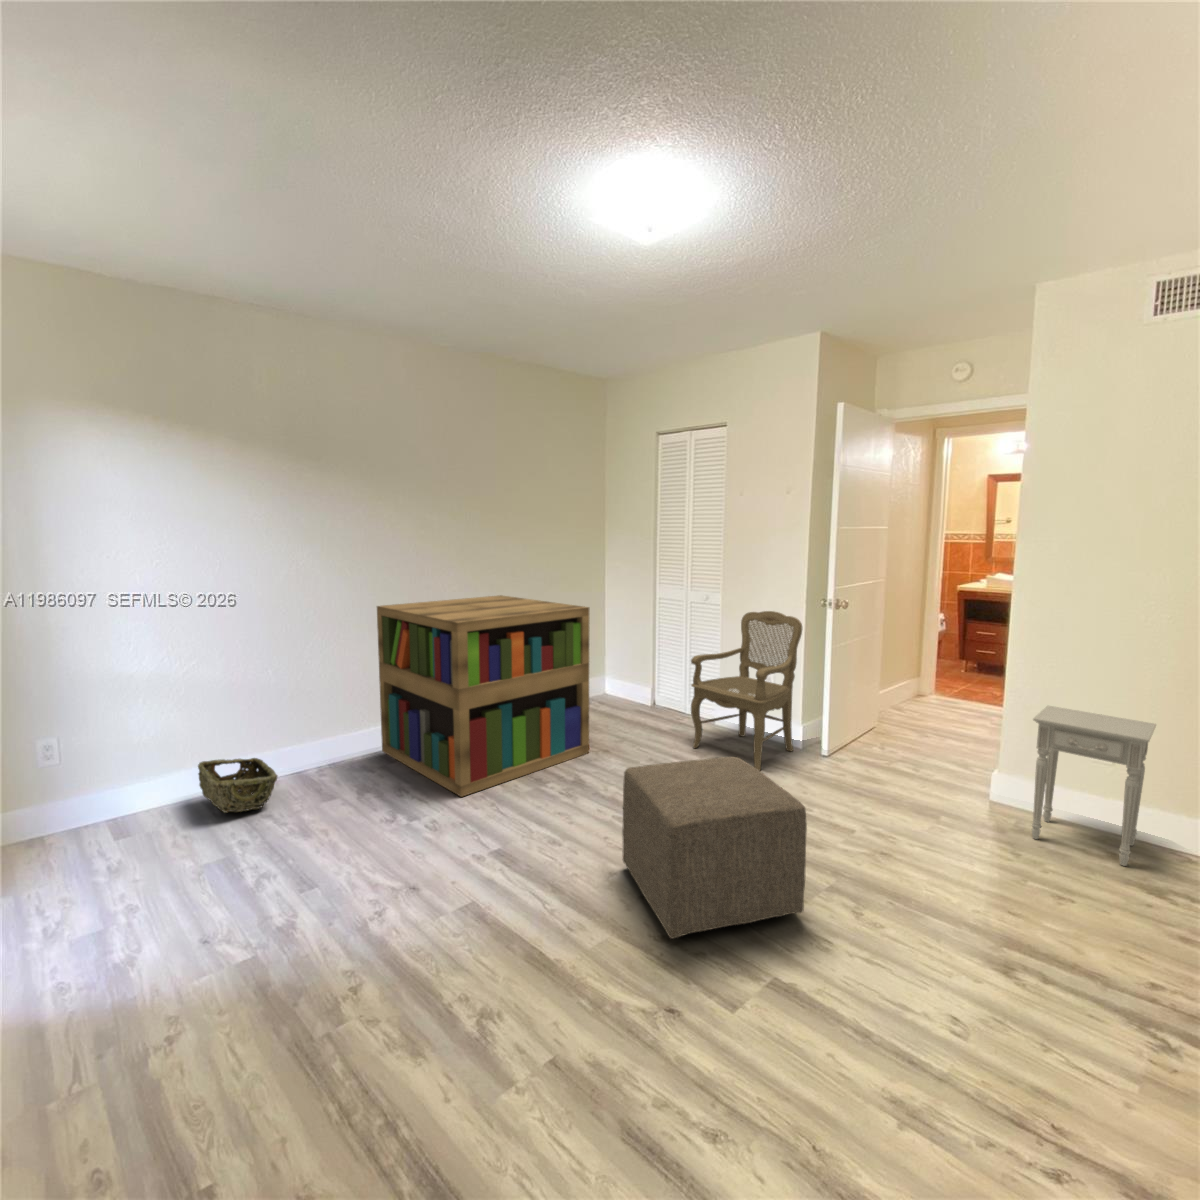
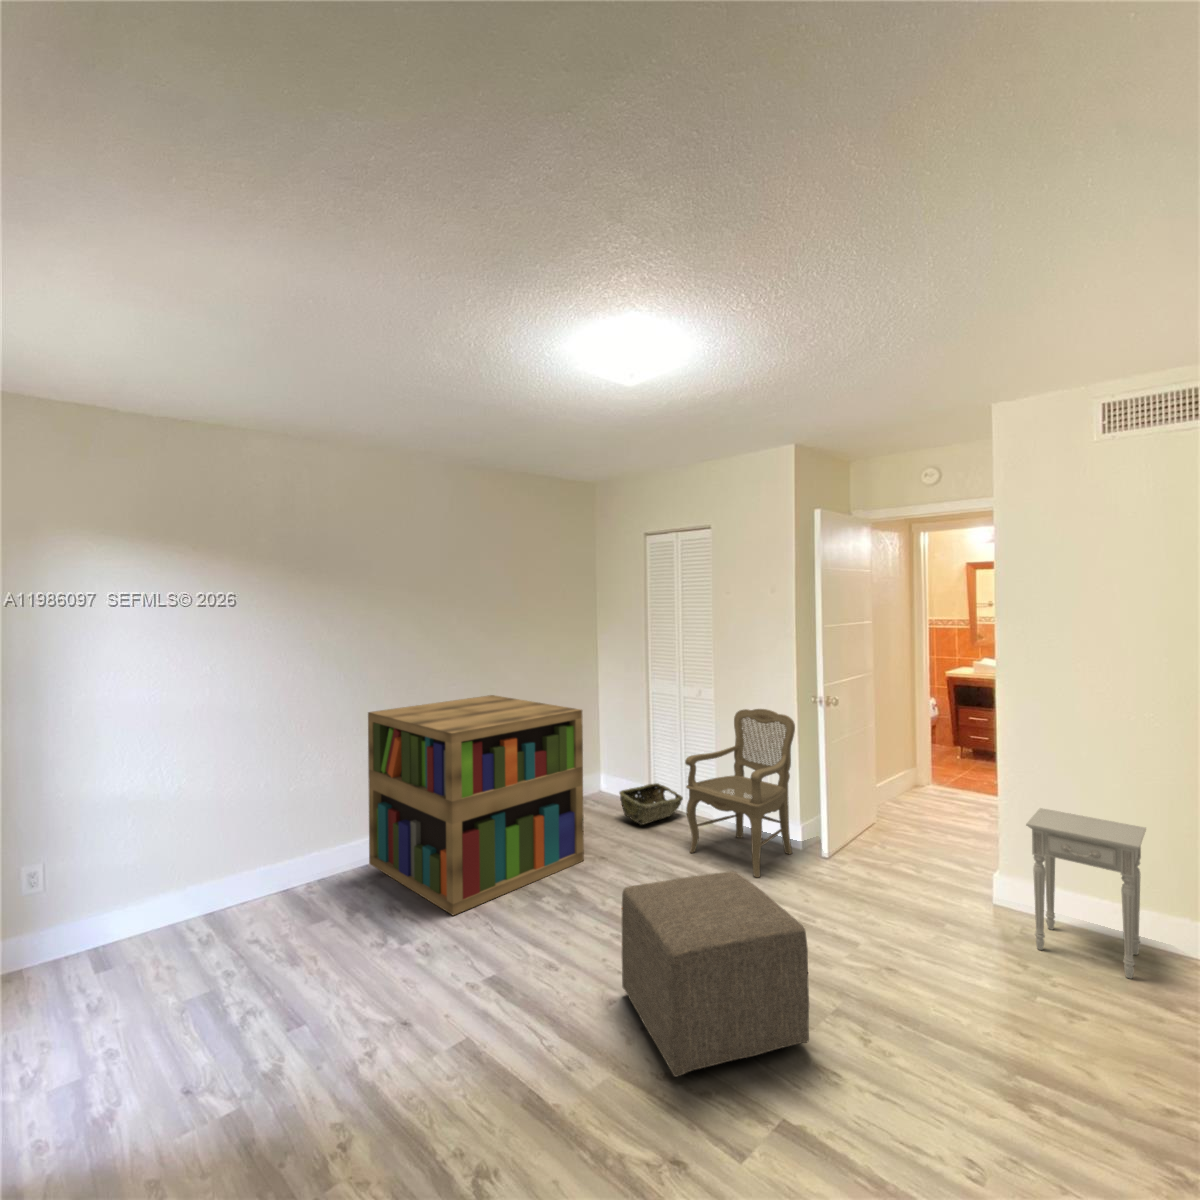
woven basket: present [198,758,277,813] -> present [619,783,683,825]

